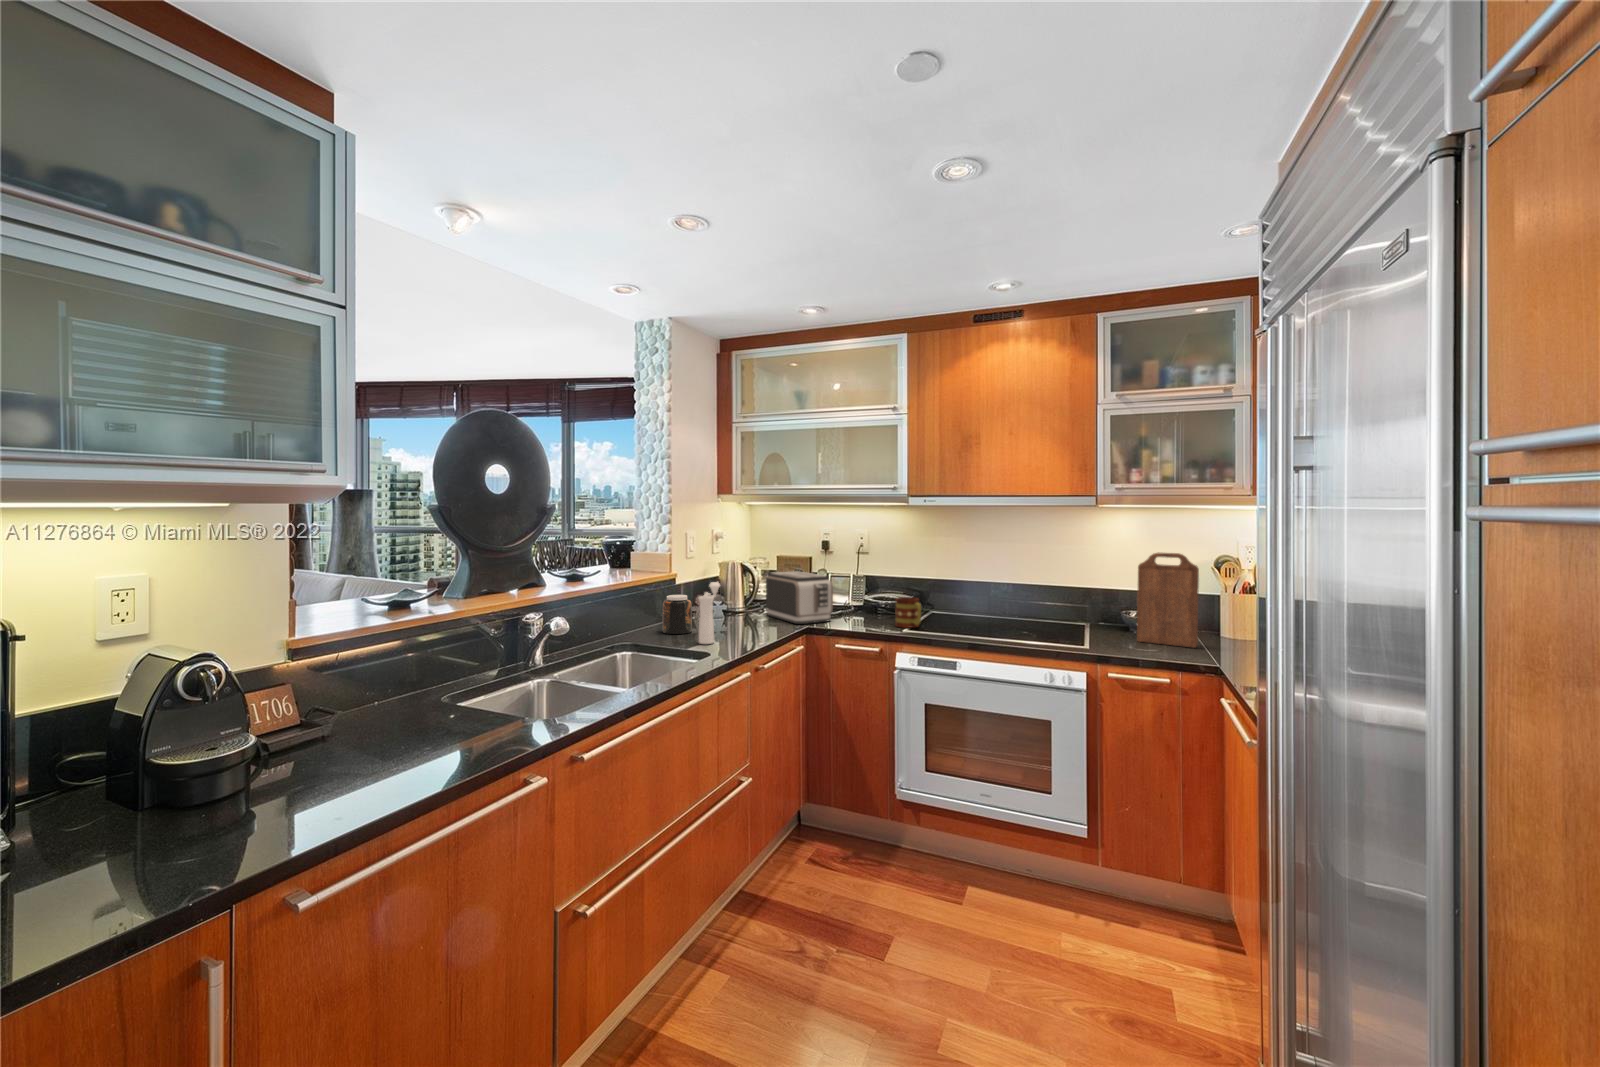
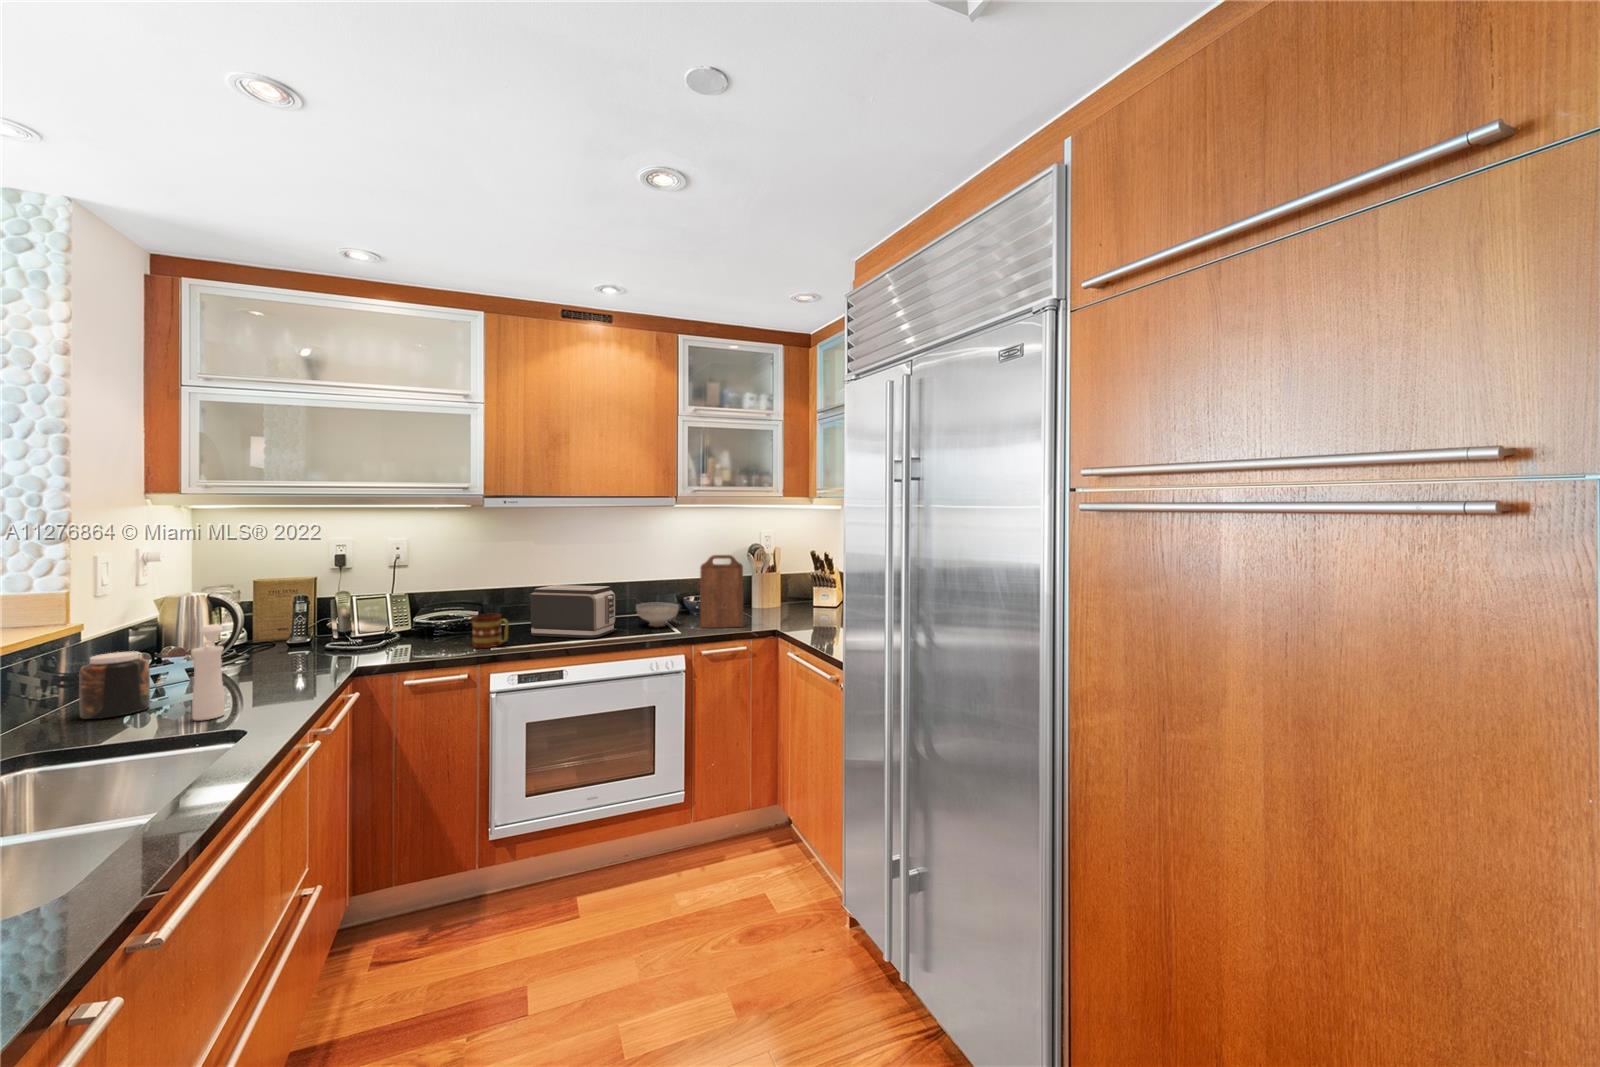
toaster: present [766,571,833,624] -> present [531,585,615,638]
ceramic bowl: none [1062,604,1115,633] -> present [636,603,679,627]

